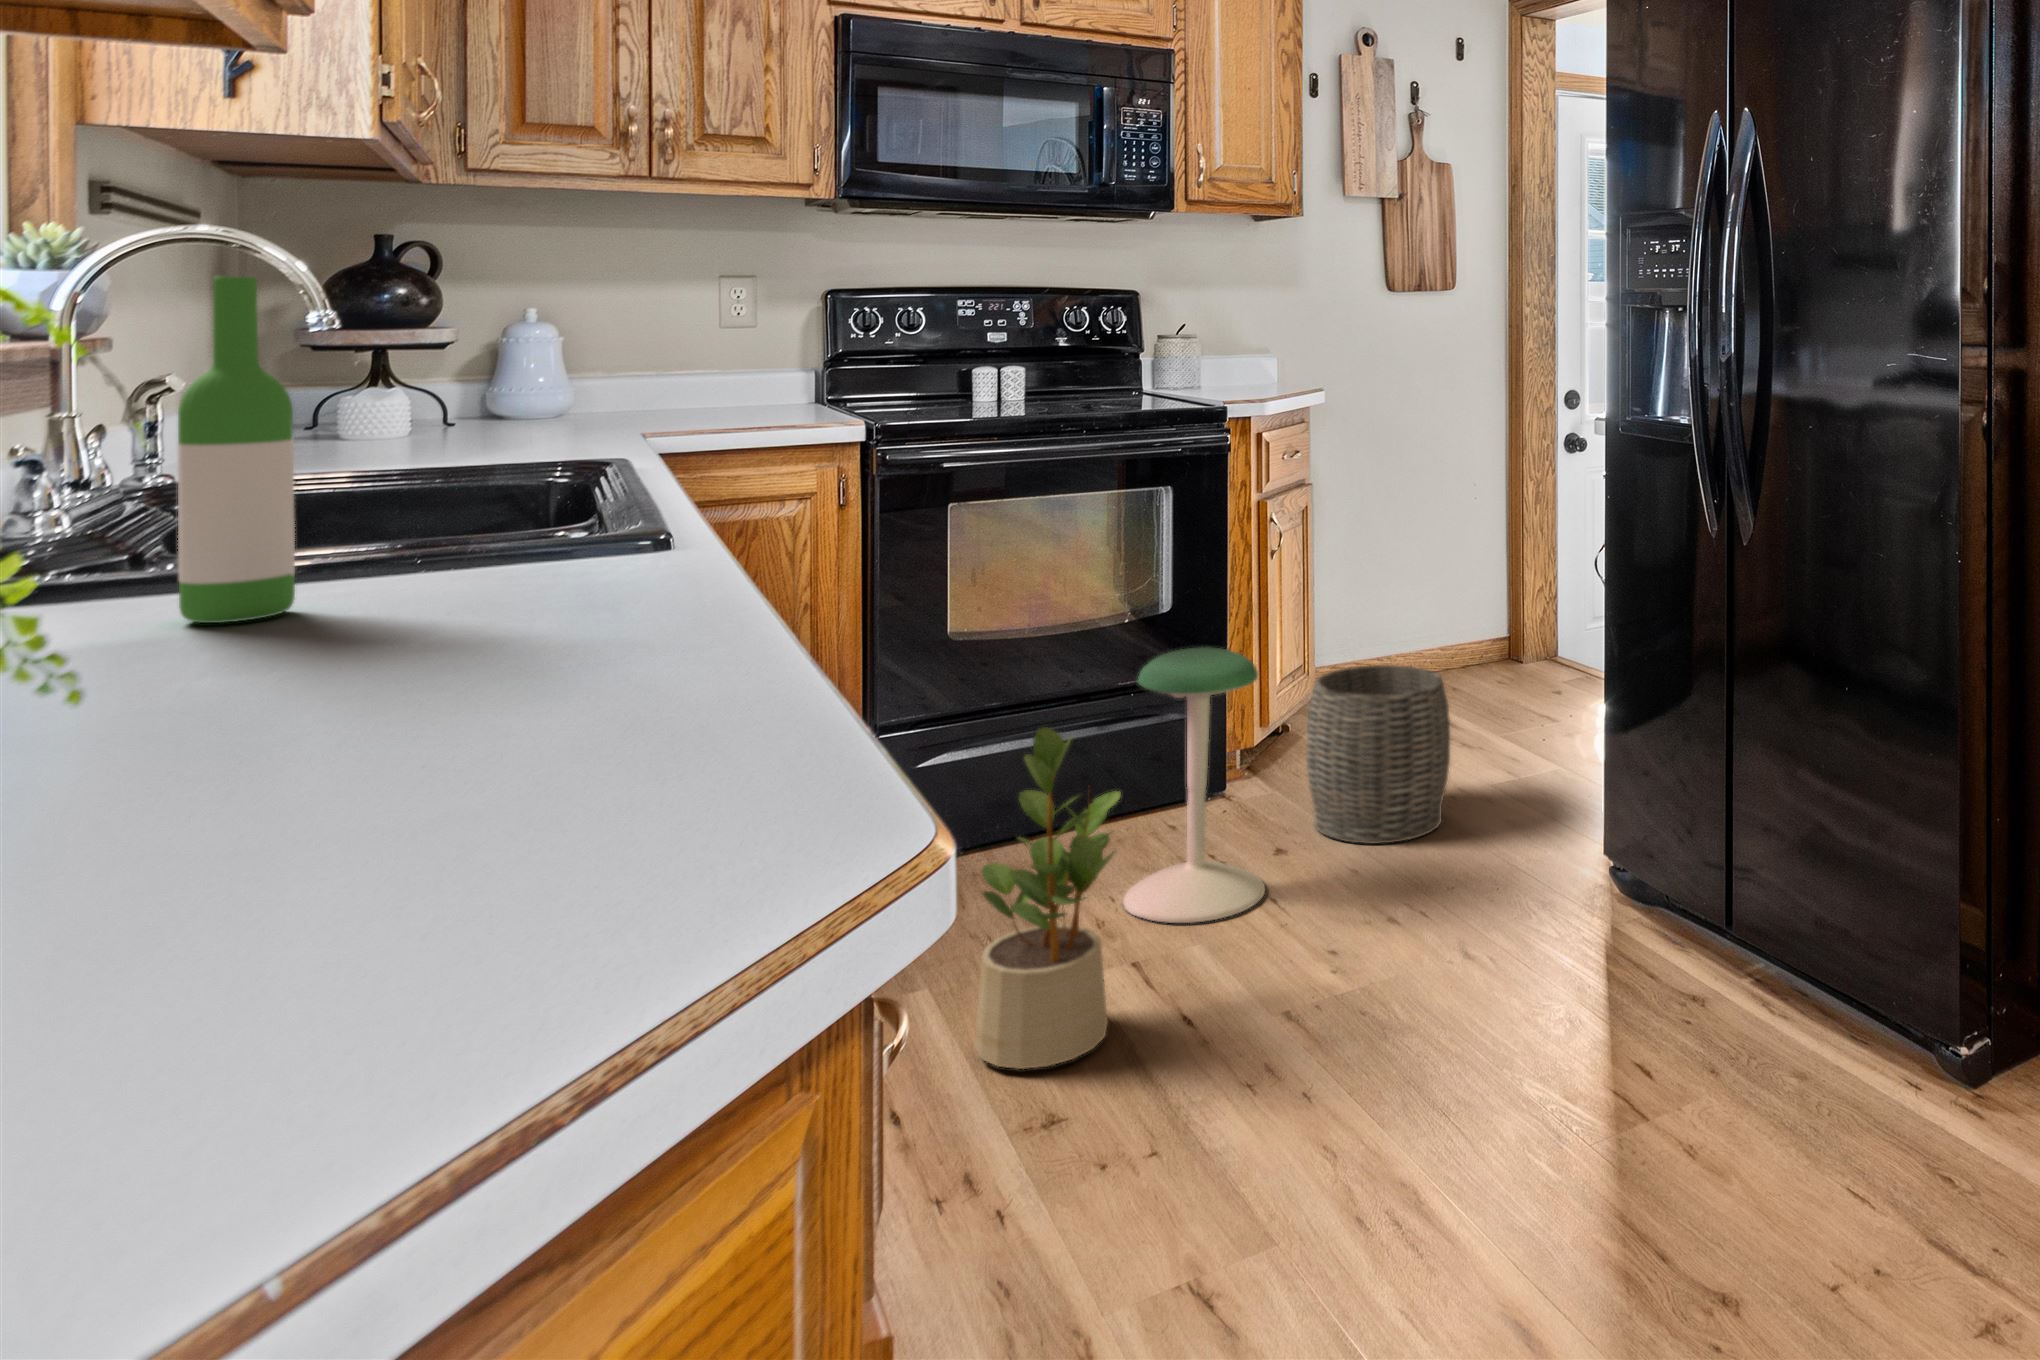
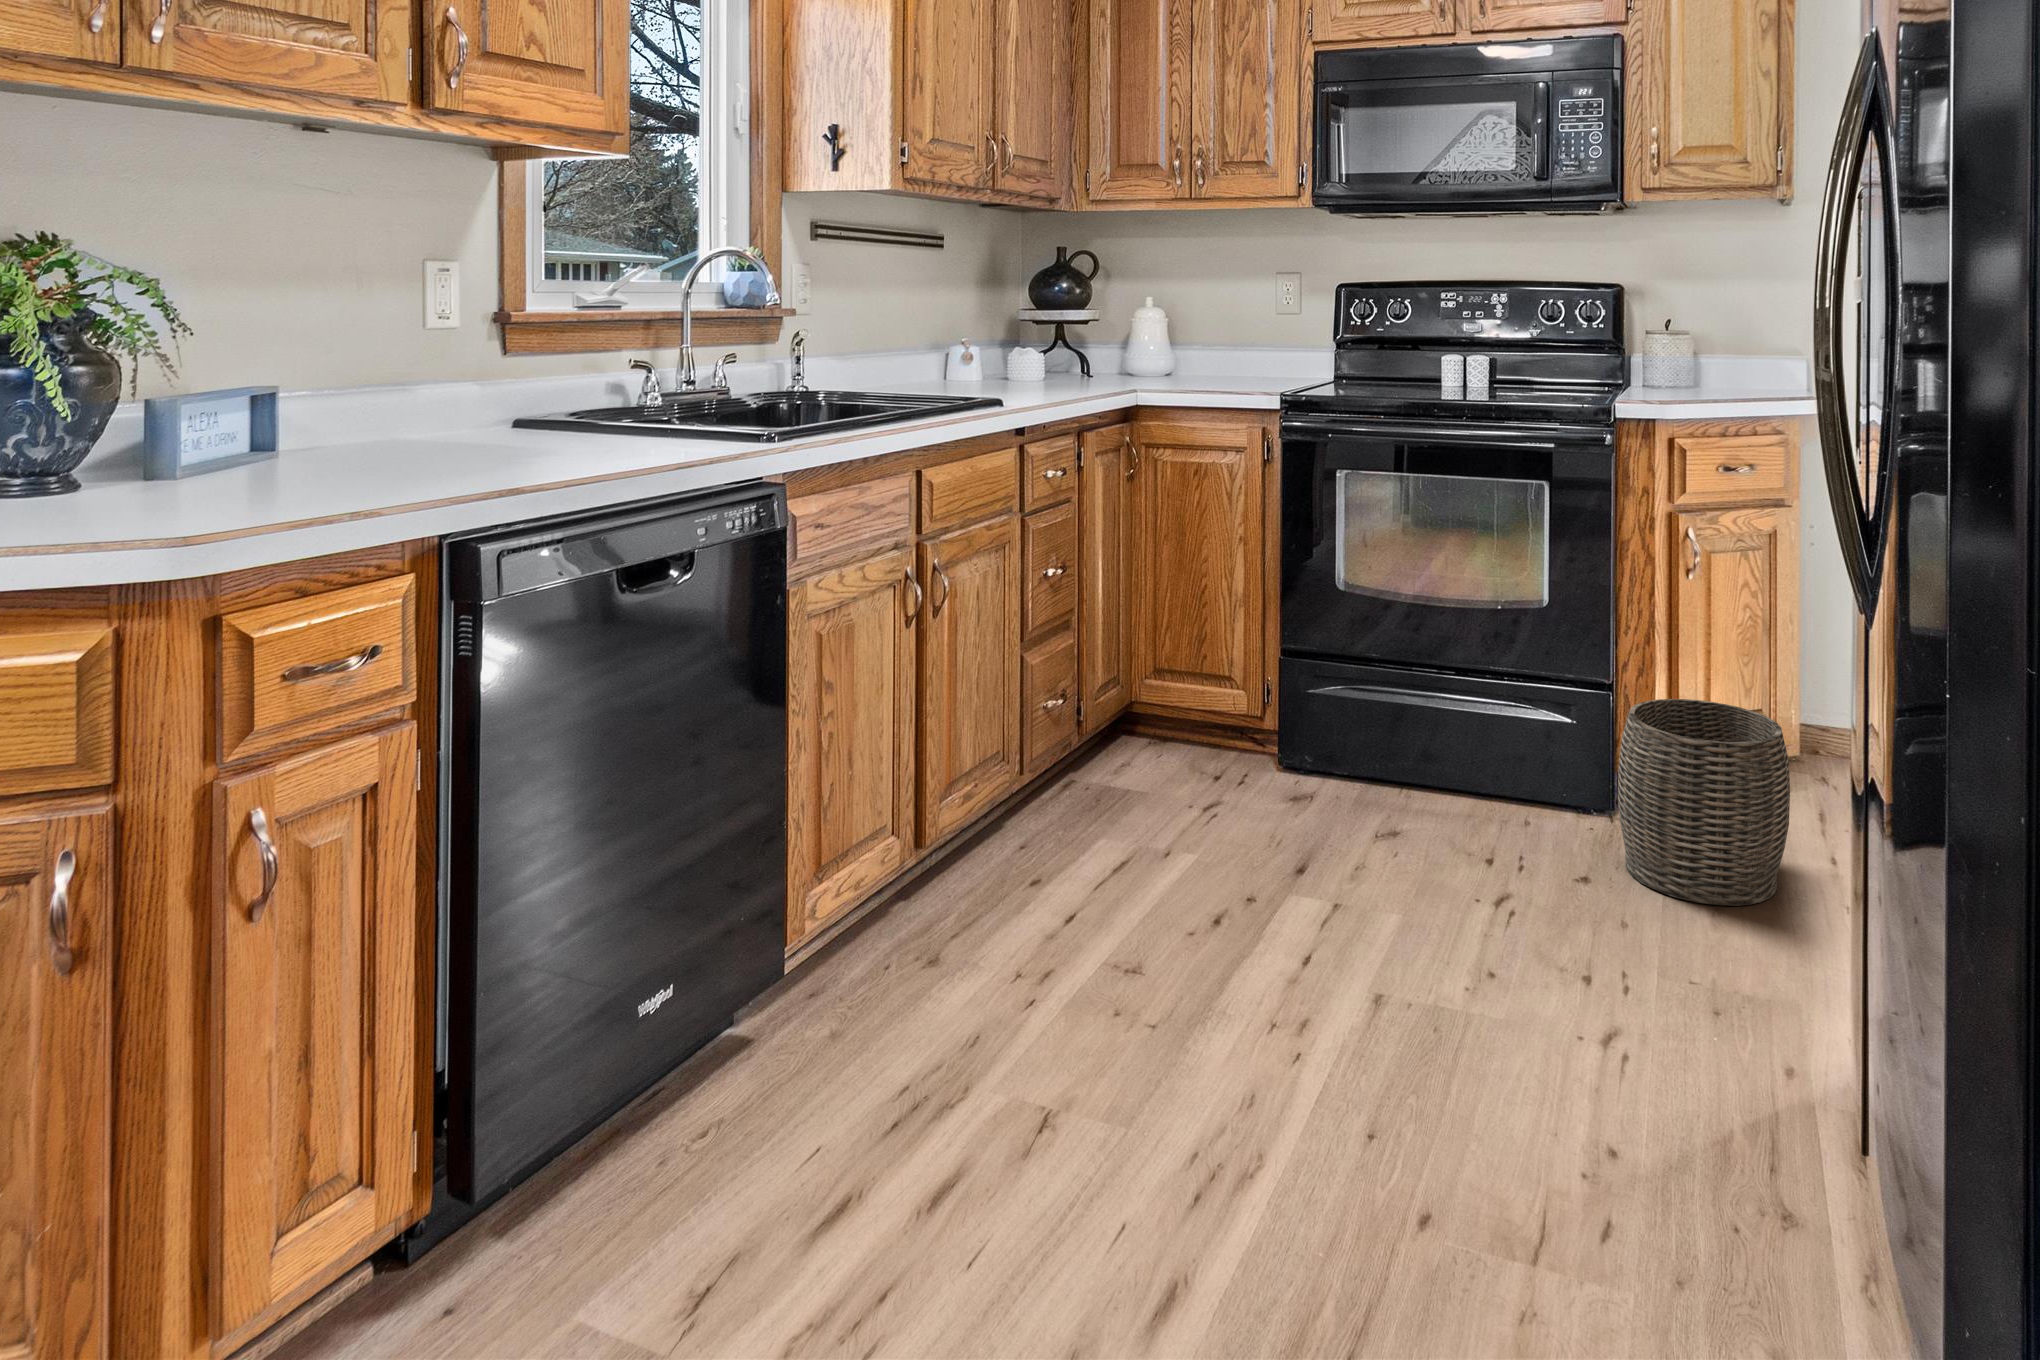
wine bottle: present [178,276,295,623] -> none [553,290,602,472]
stool: present [1123,647,1265,923] -> none [1374,633,1510,897]
potted plant: present [974,727,1121,1069] -> none [1136,660,1276,941]

